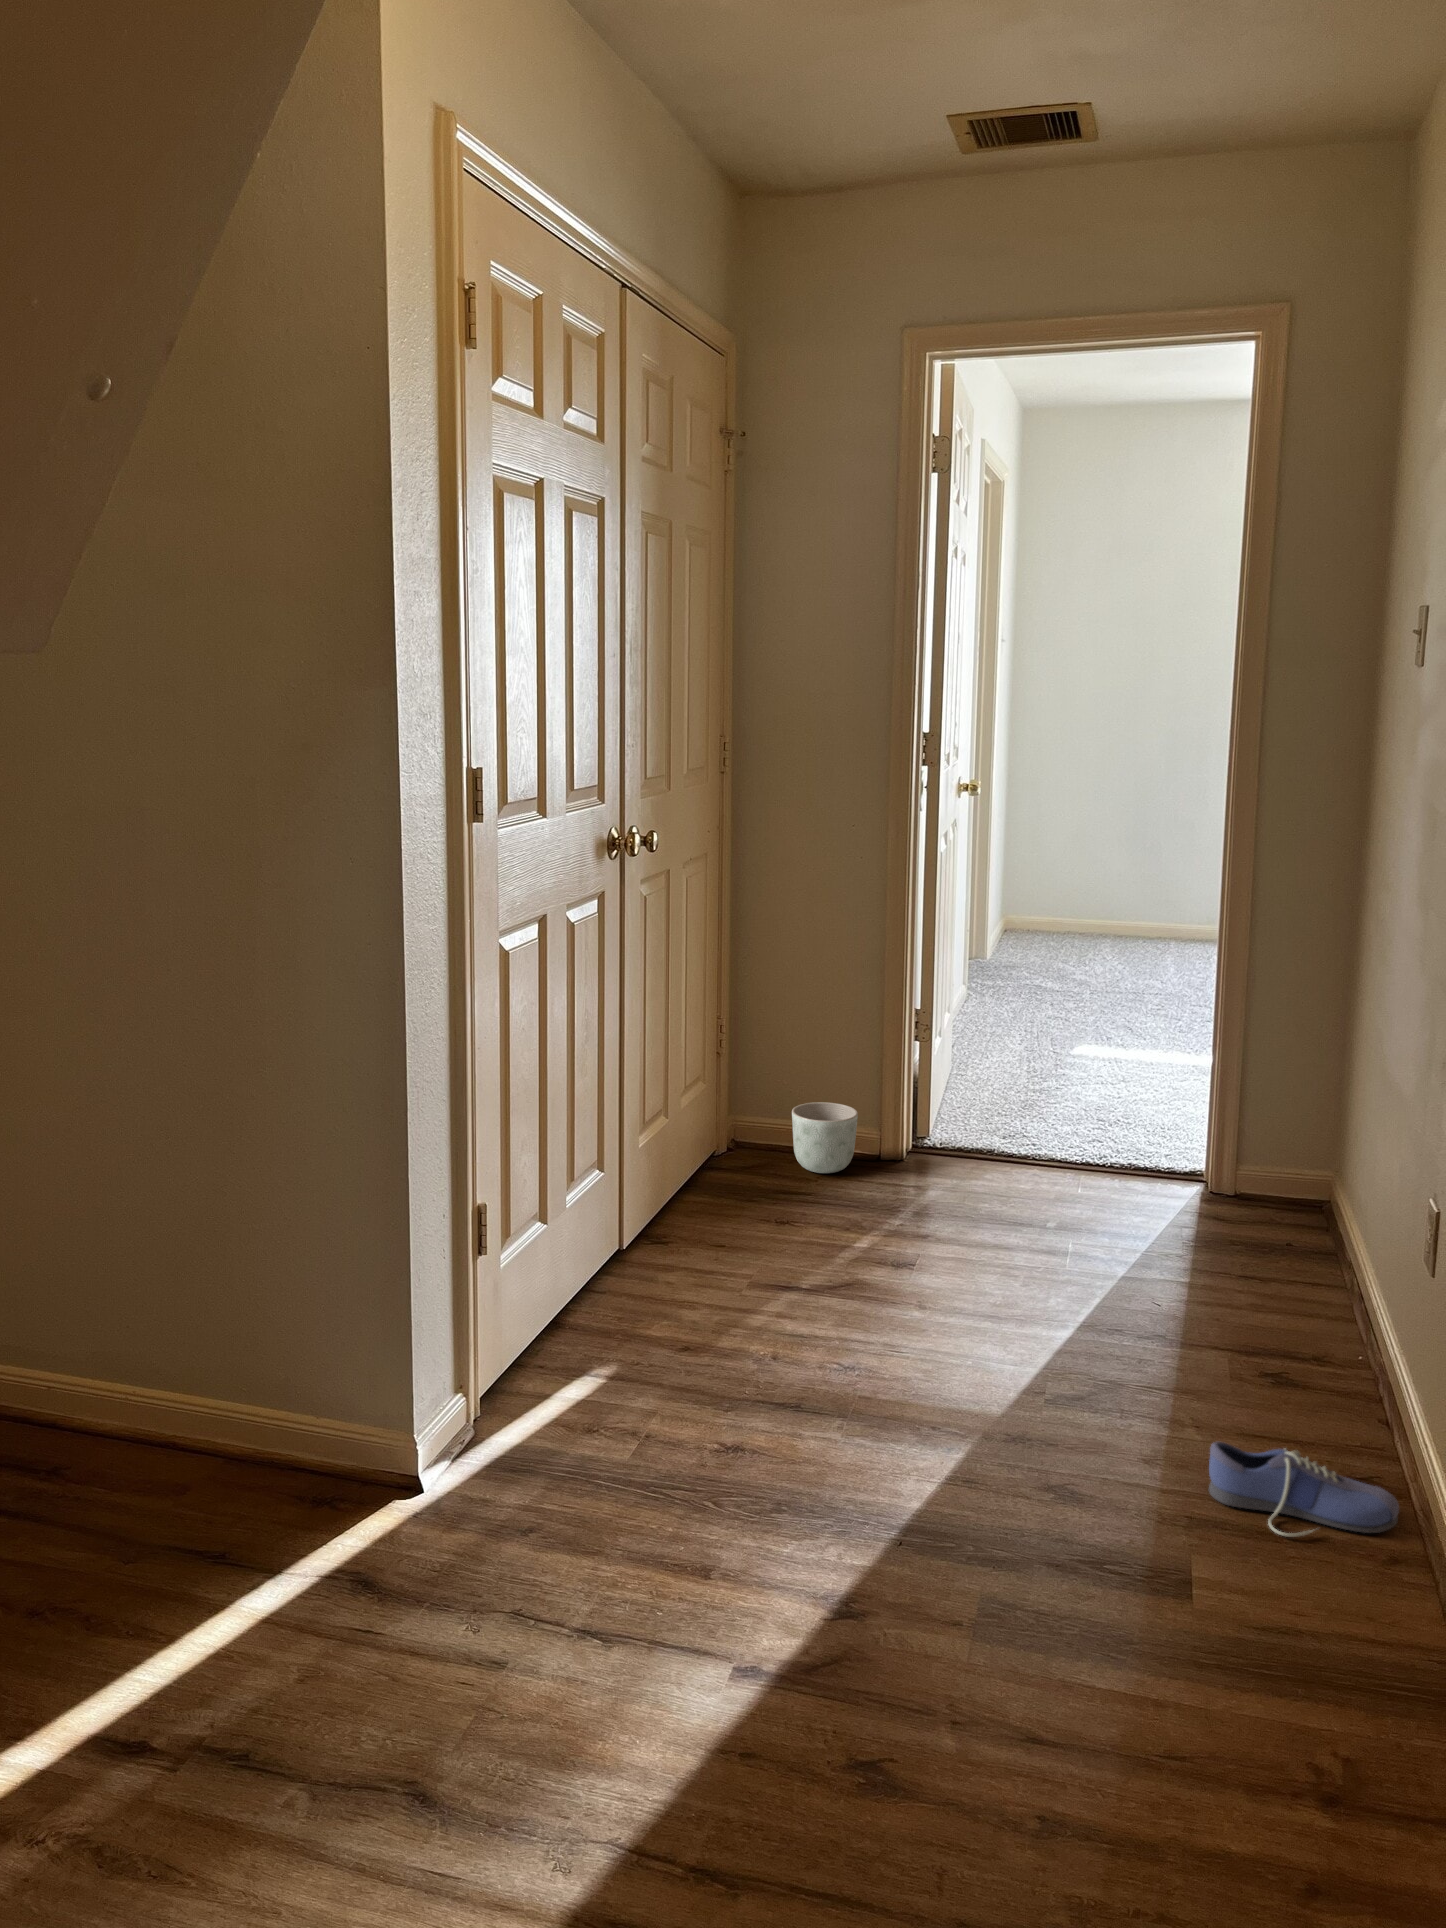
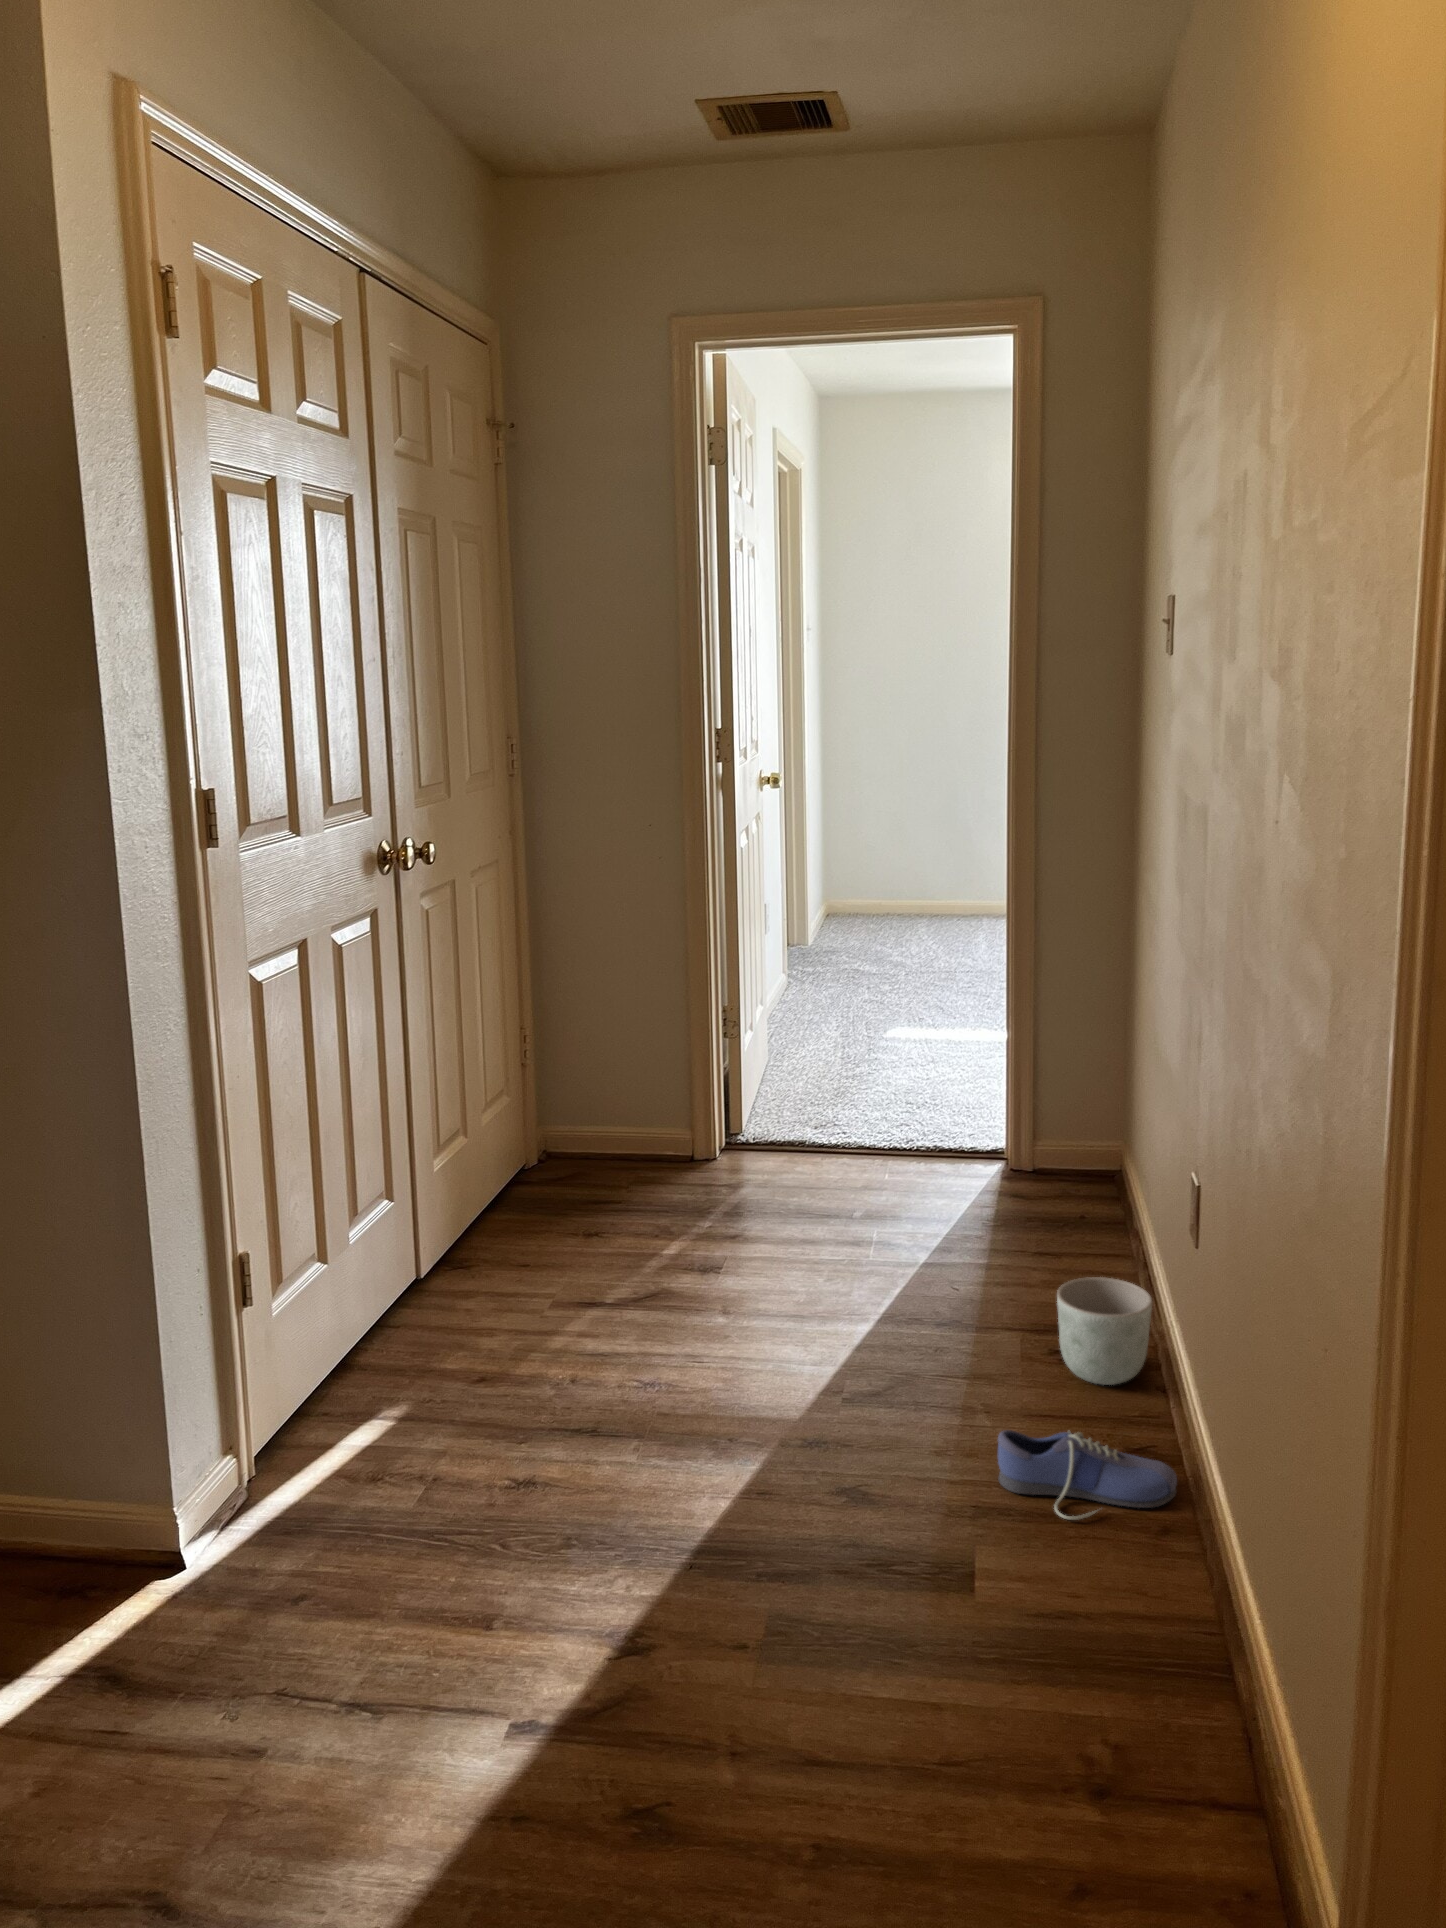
planter: present [792,1102,858,1173] -> present [1057,1277,1152,1385]

